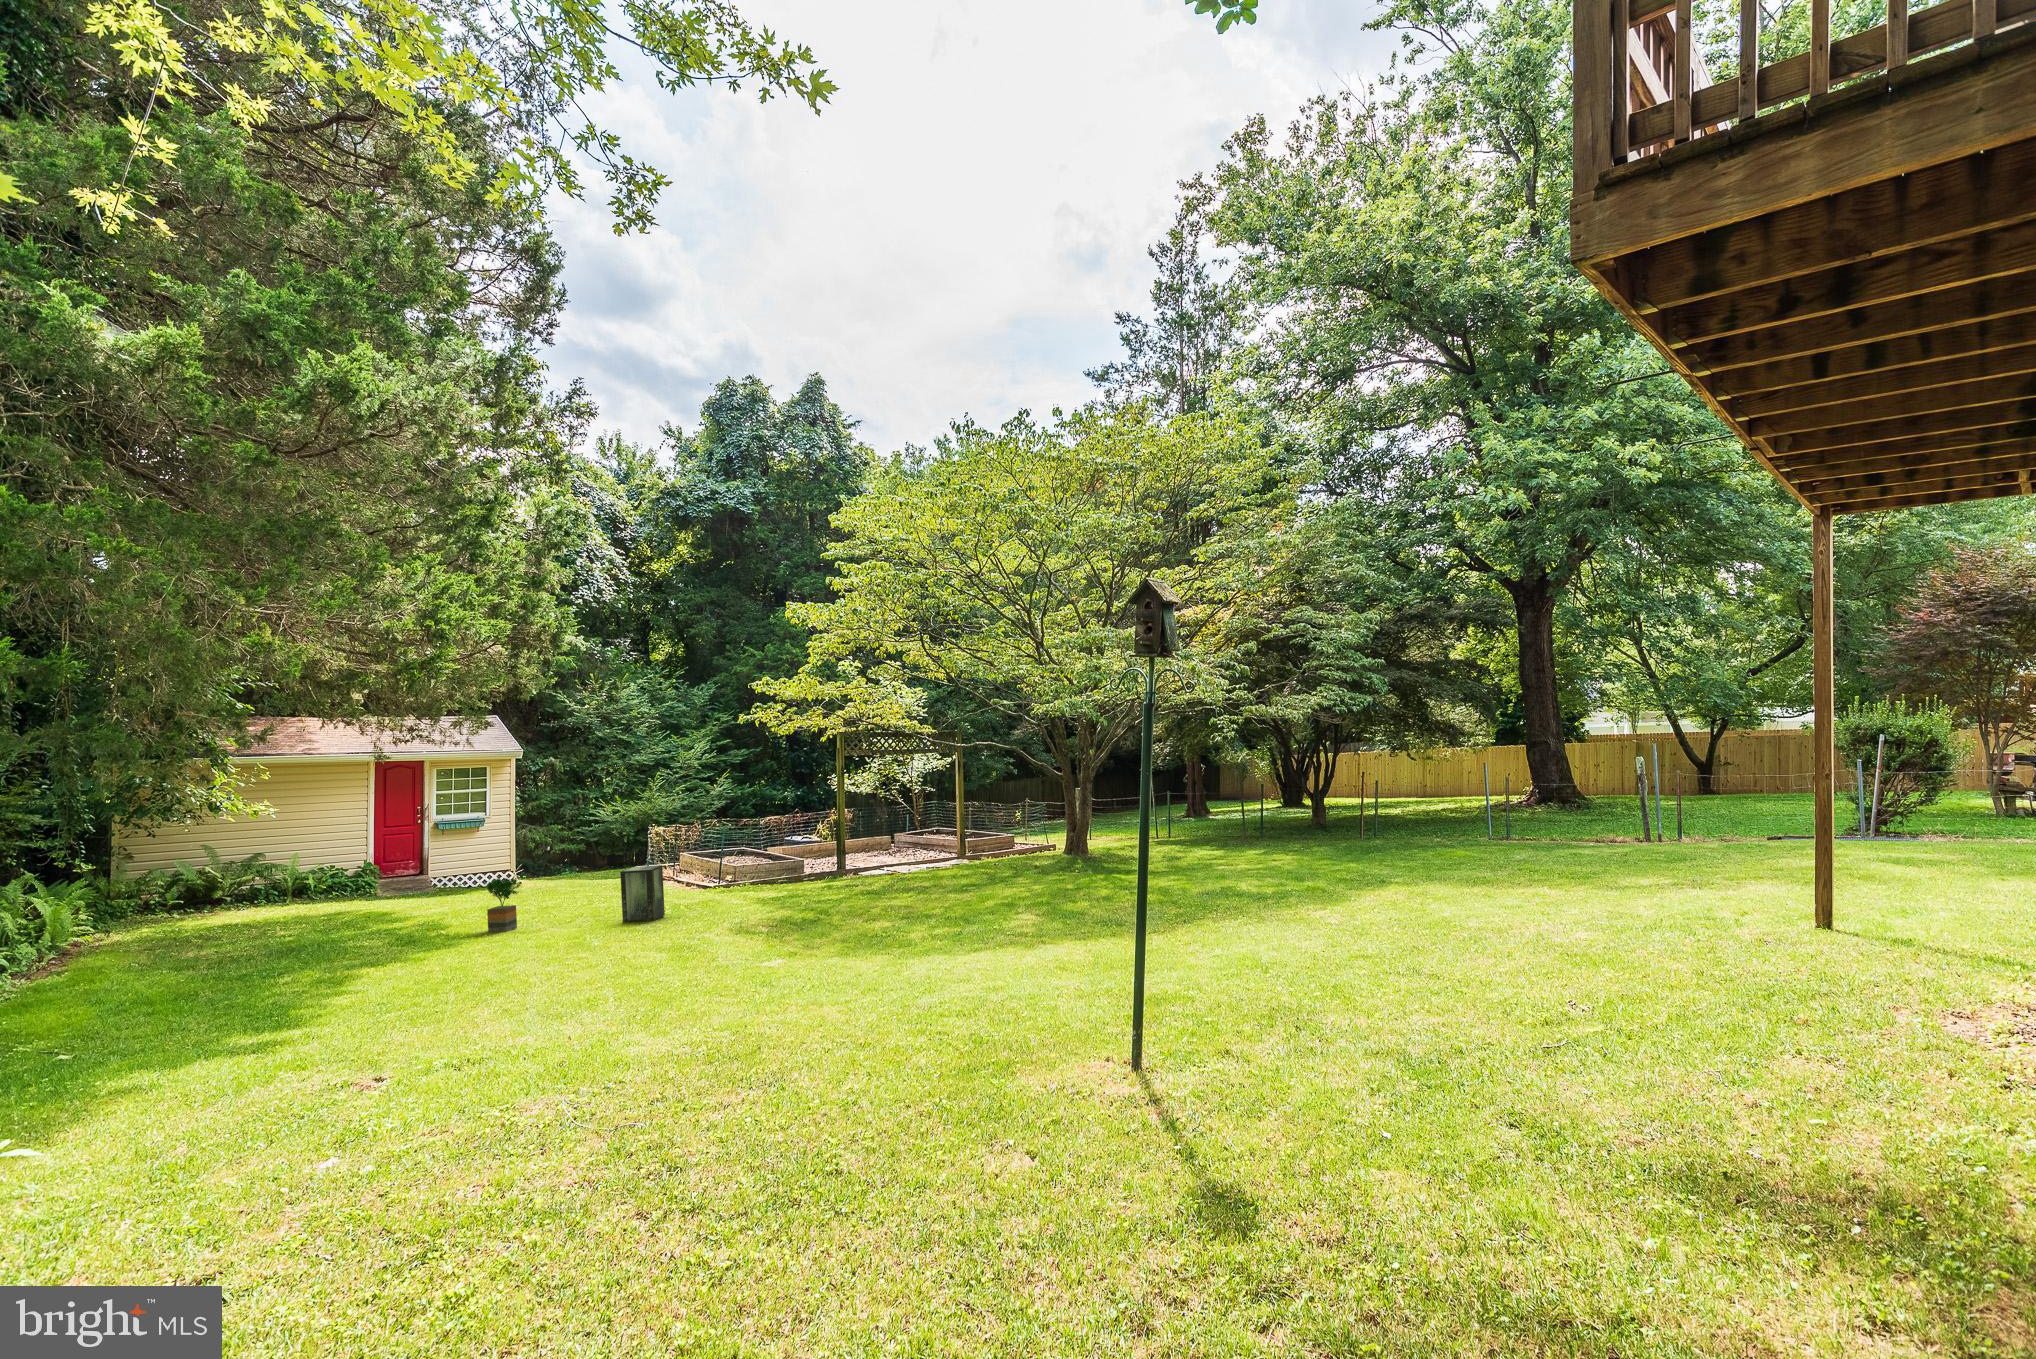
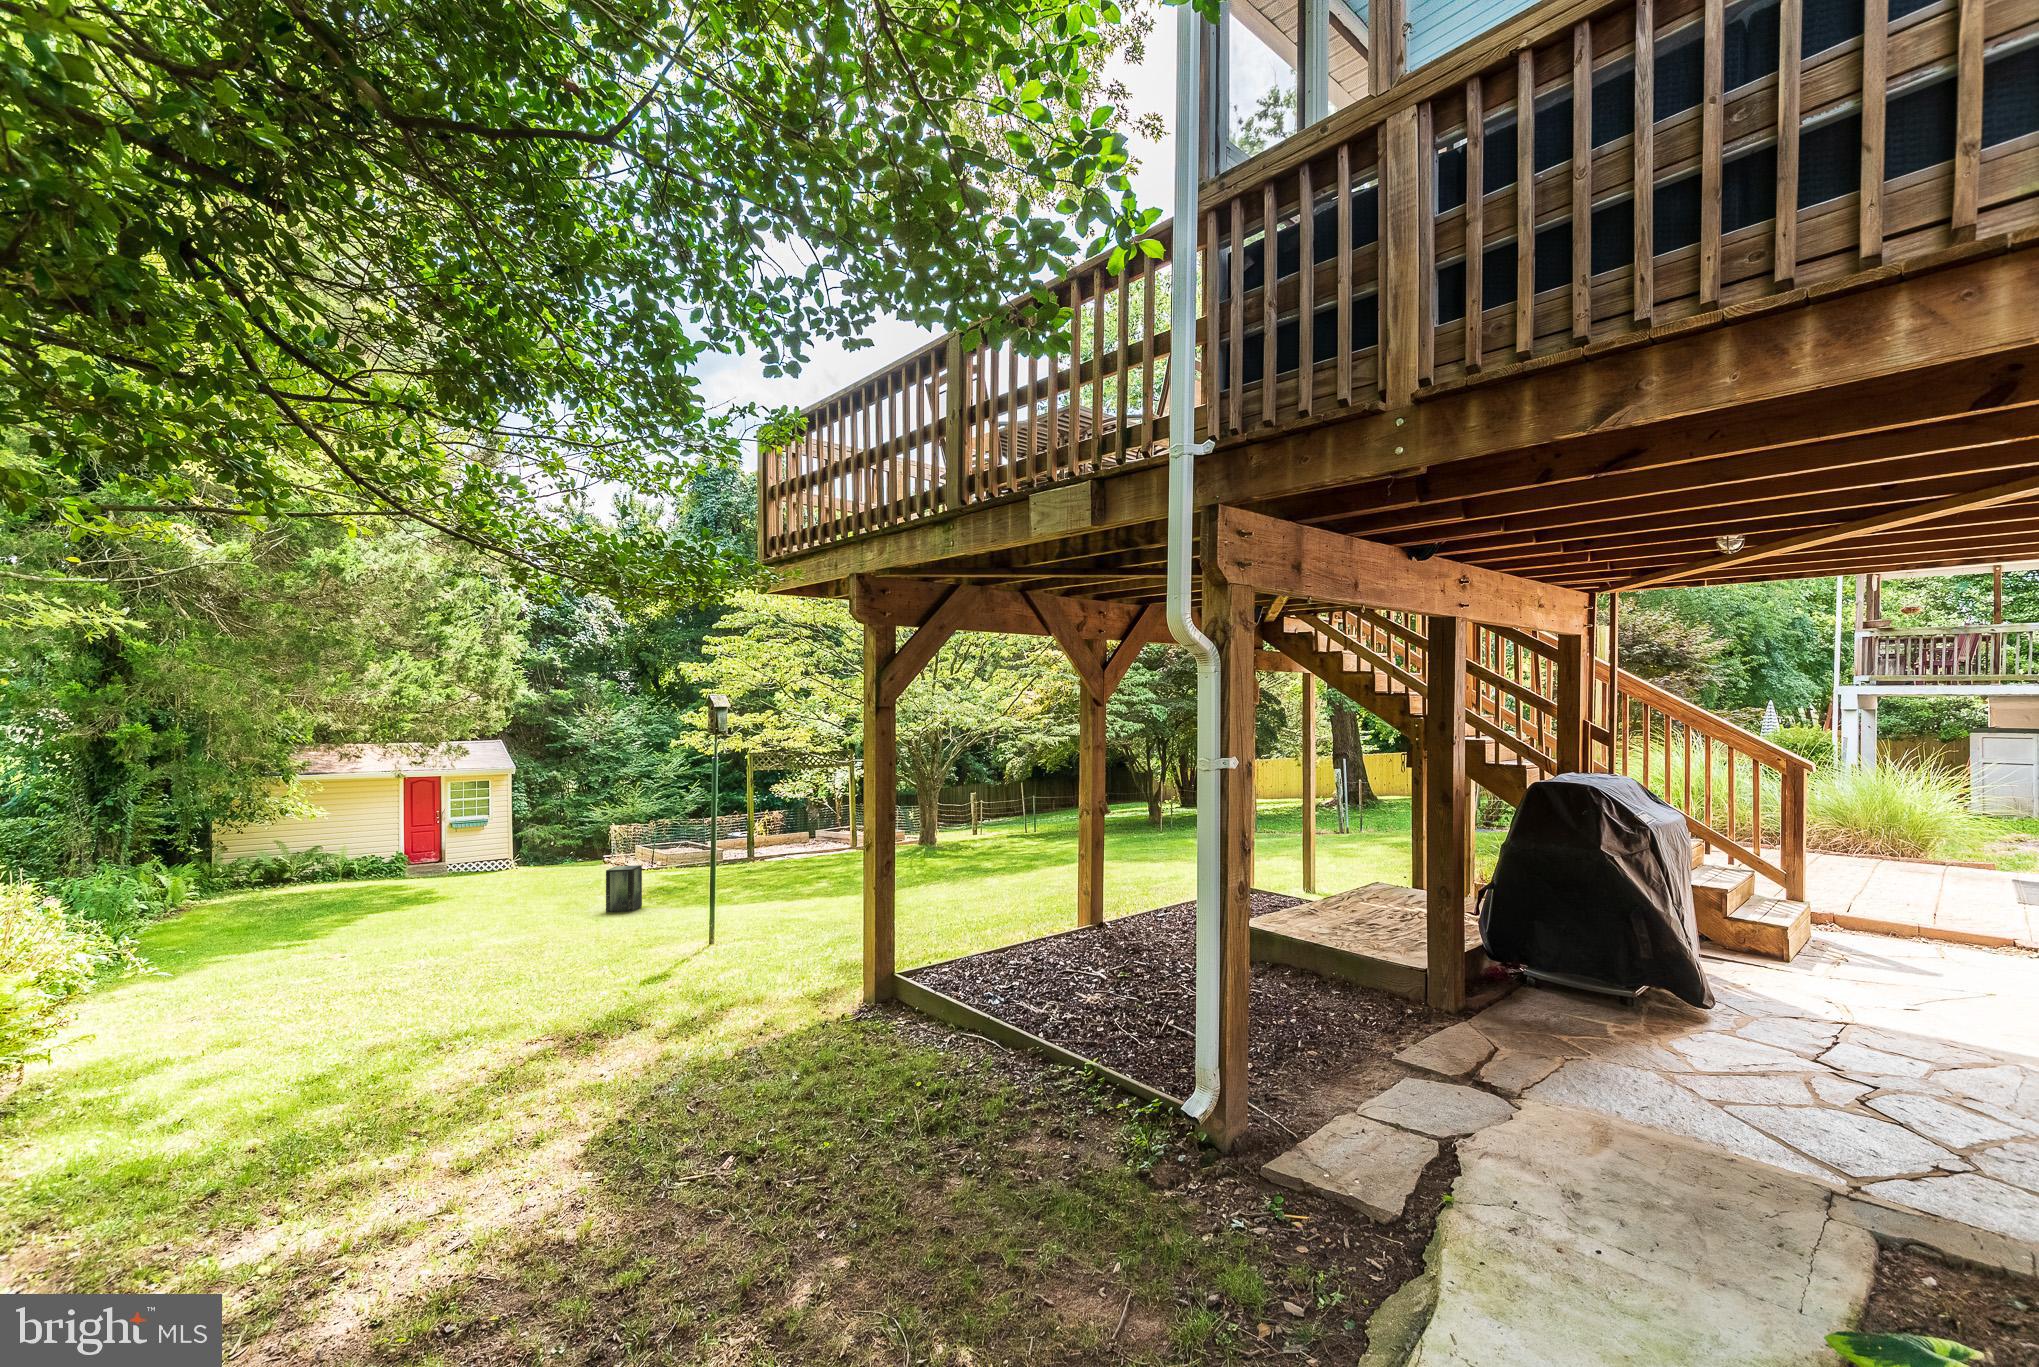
potted tree: present [486,878,521,933] -> none [488,874,521,920]

